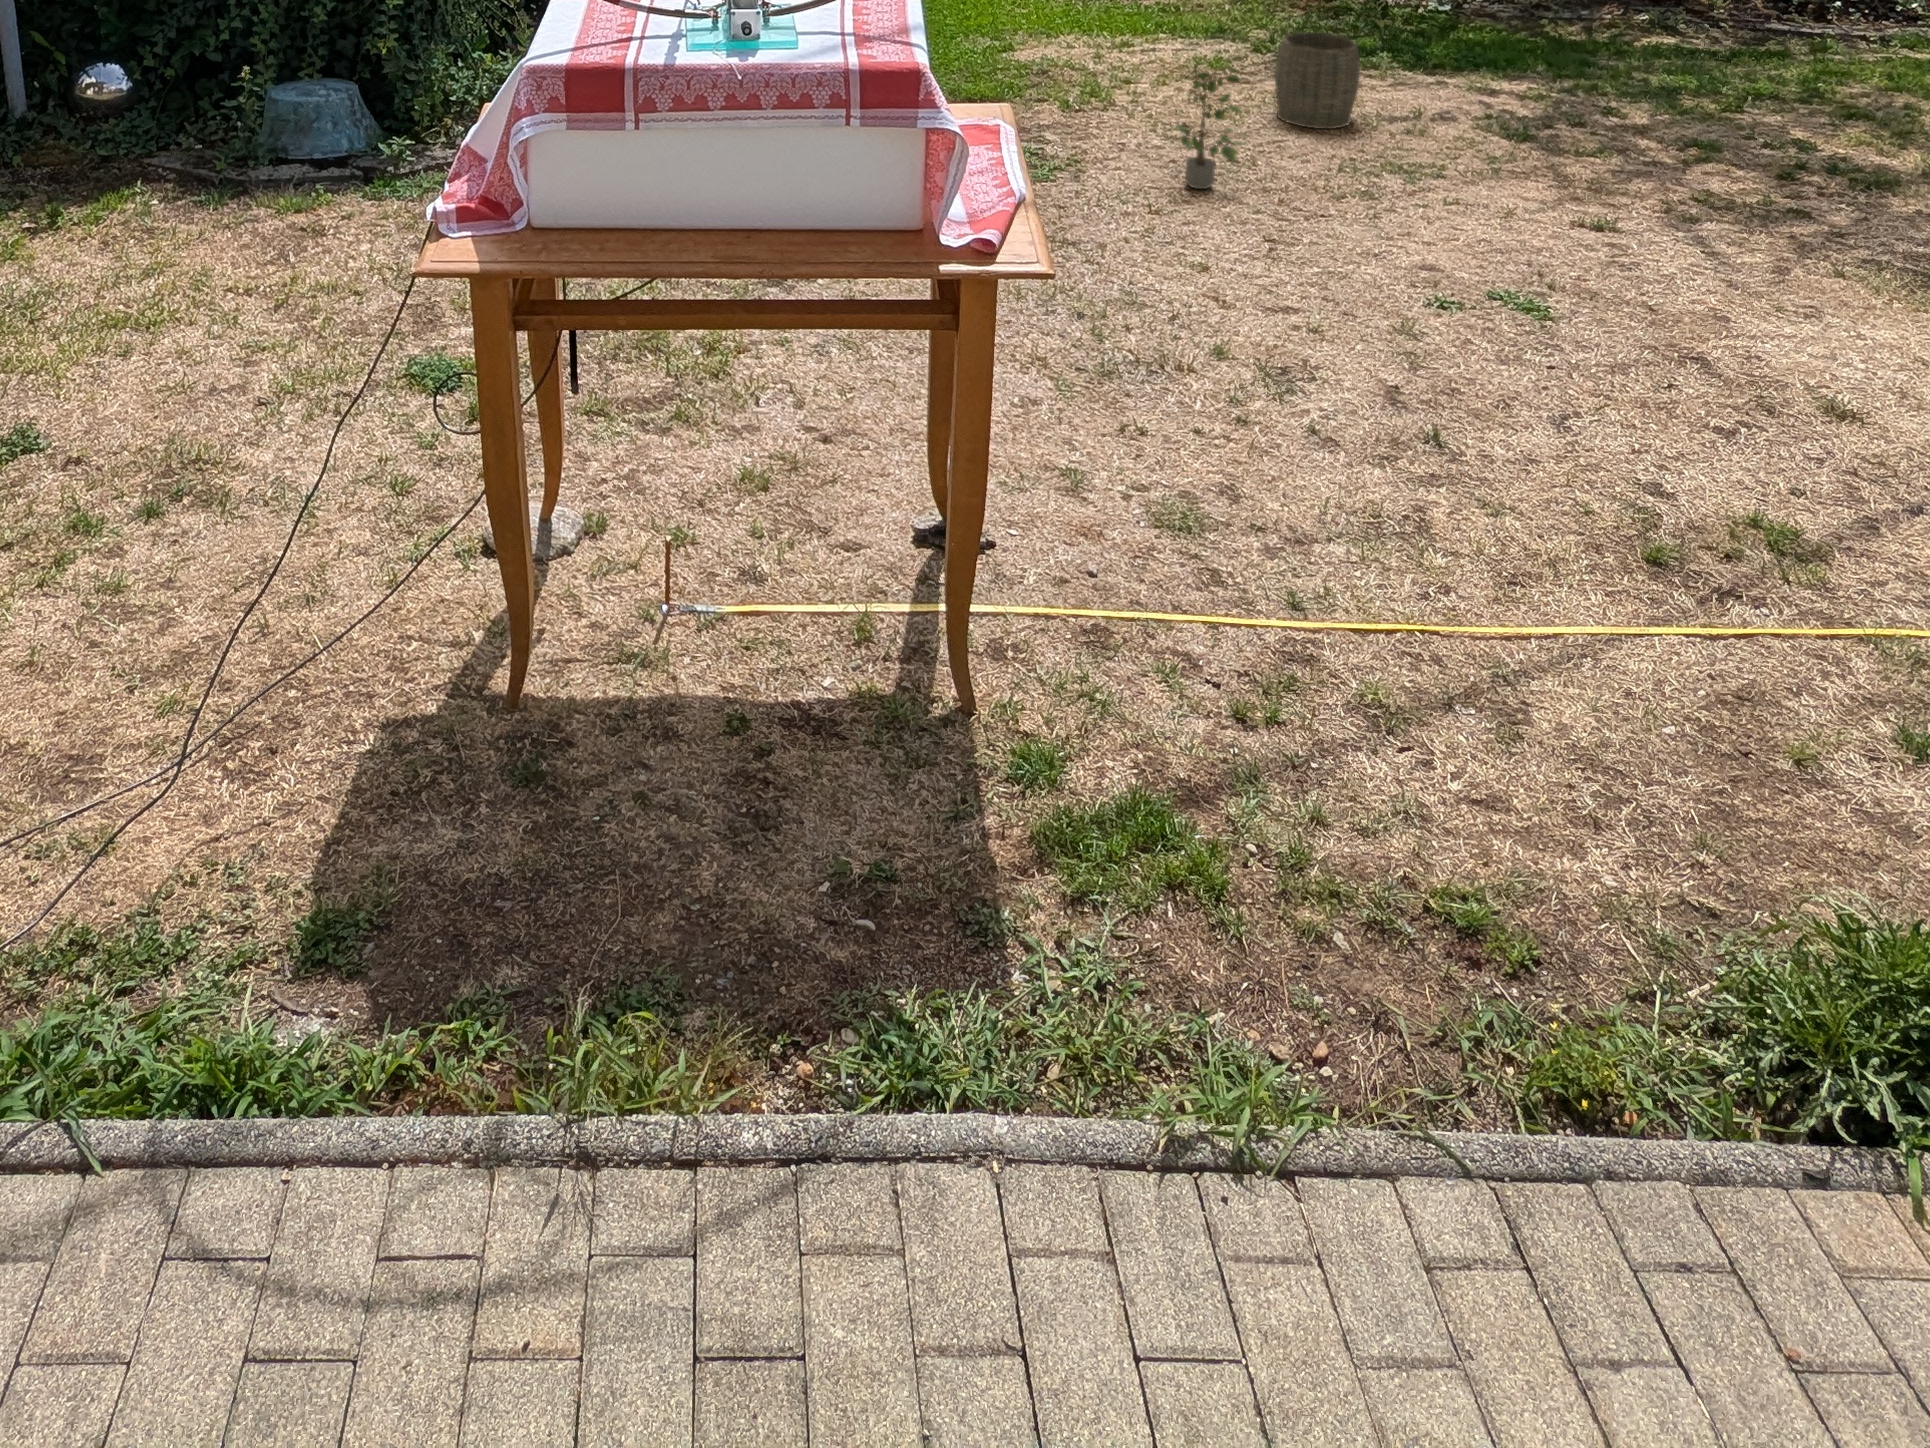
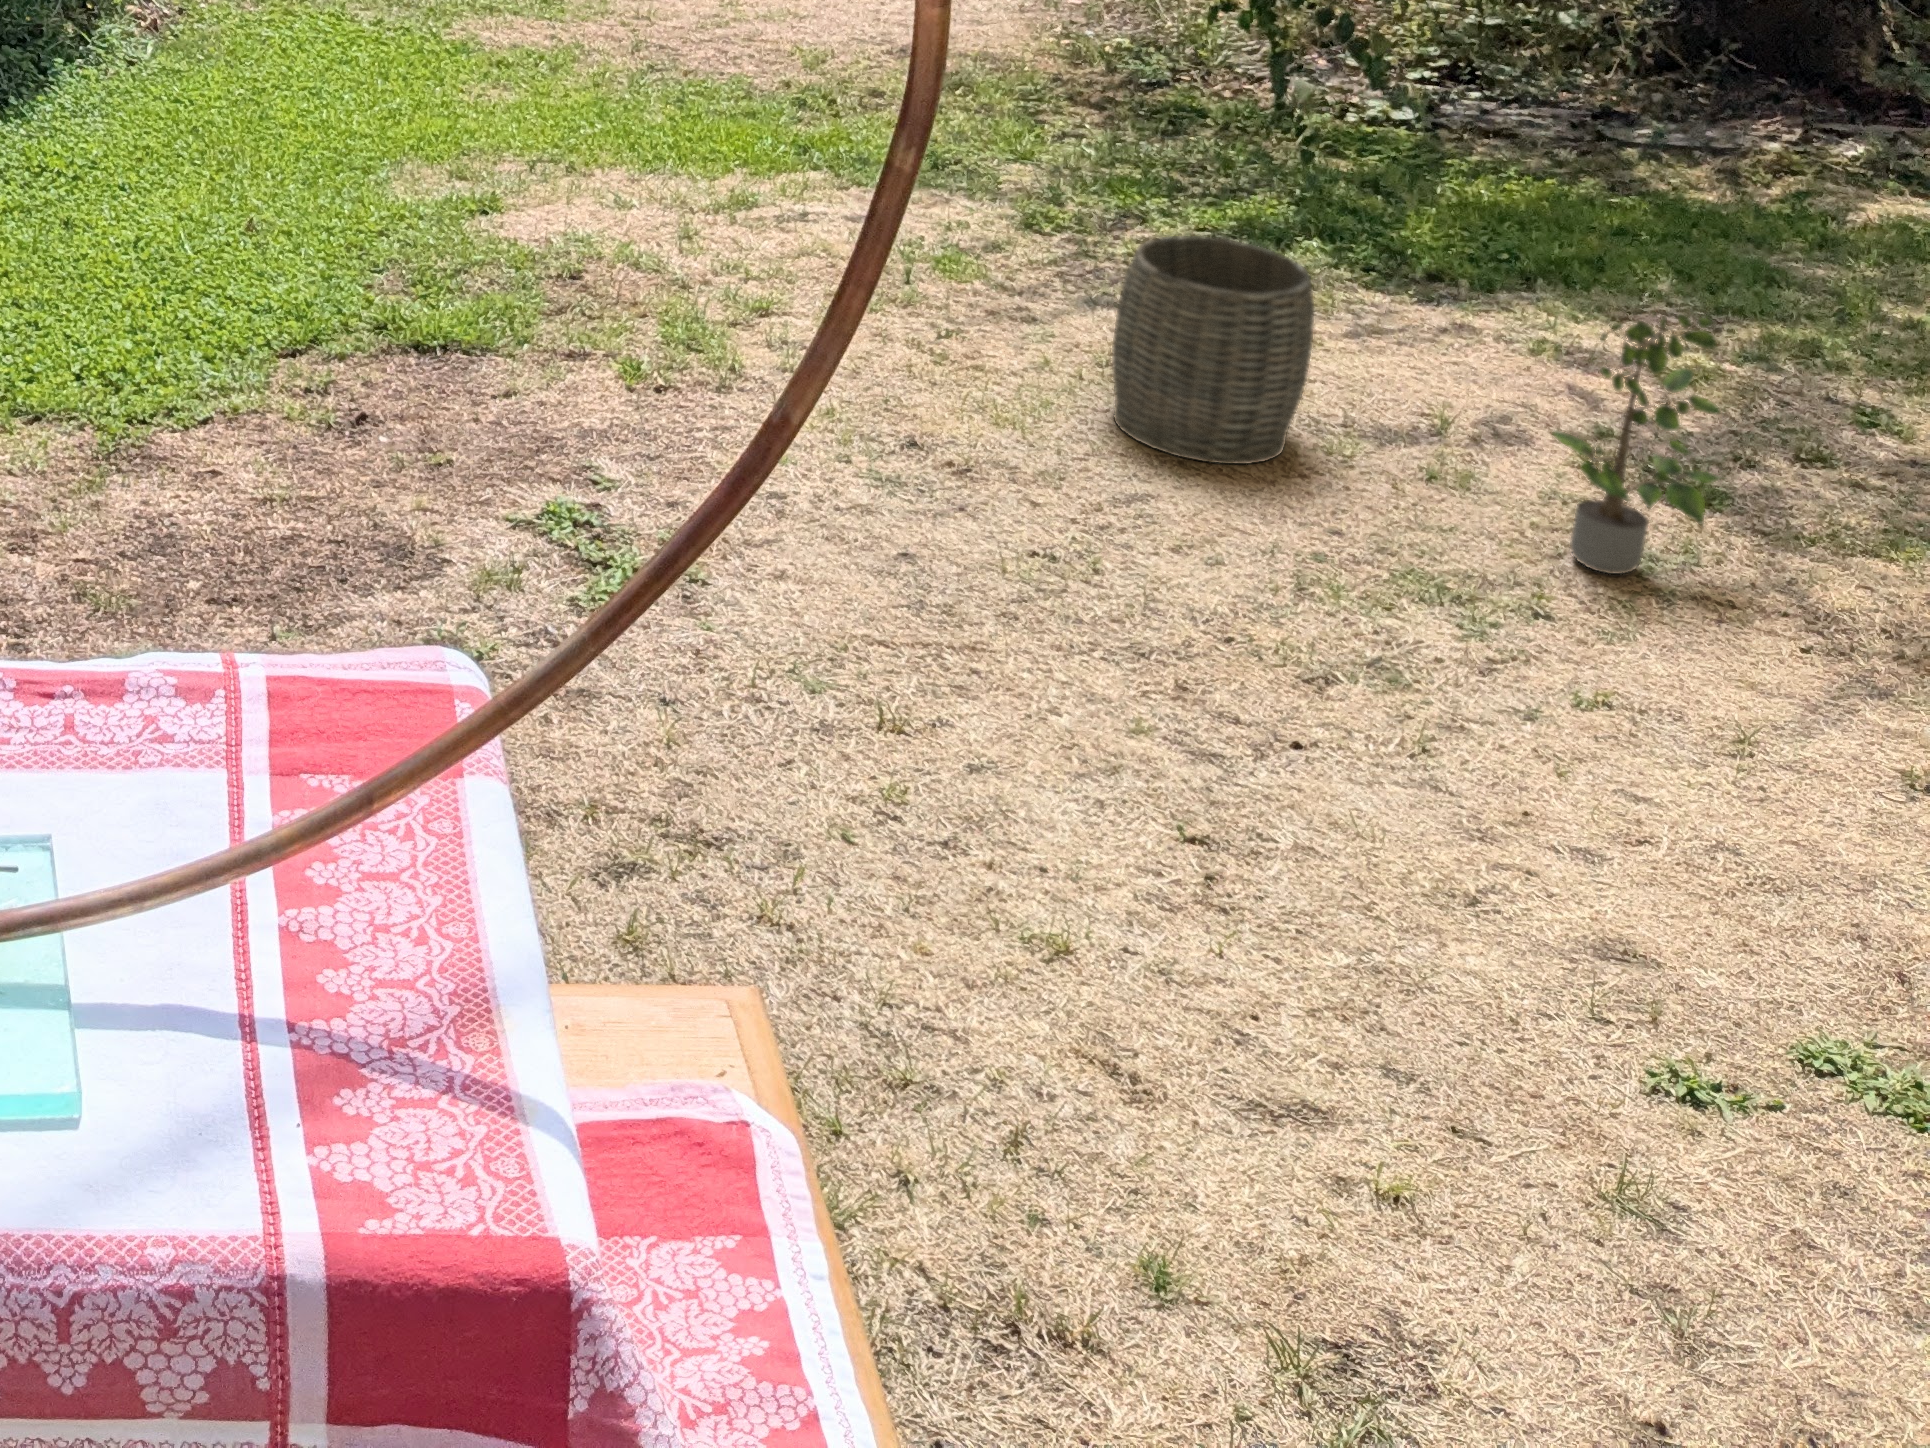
potted plant: present [1175,68,1245,189] -> present [1553,312,1721,574]

